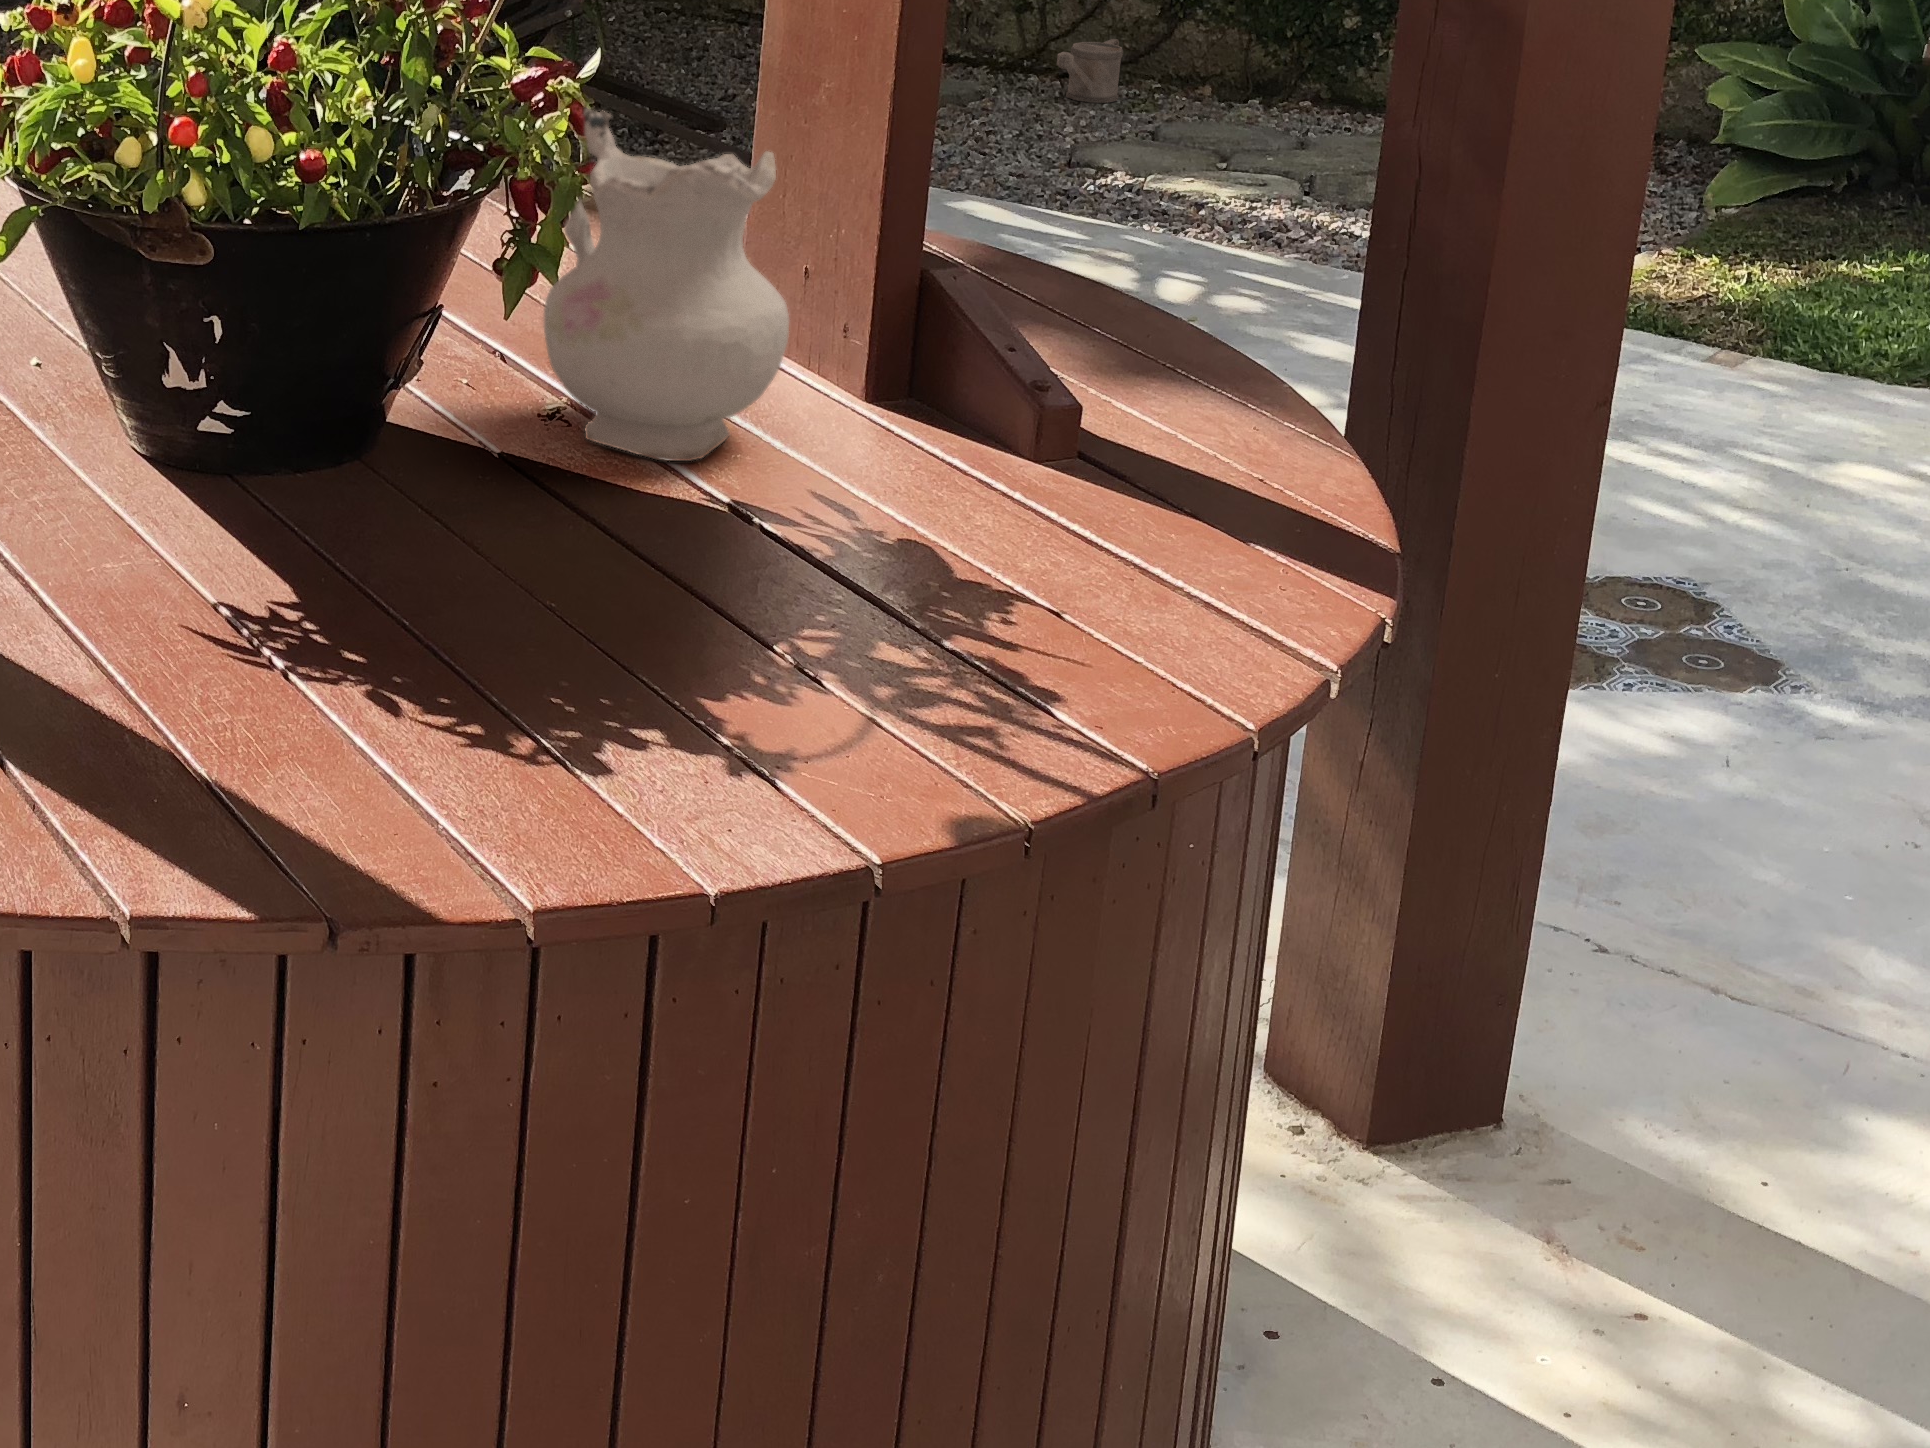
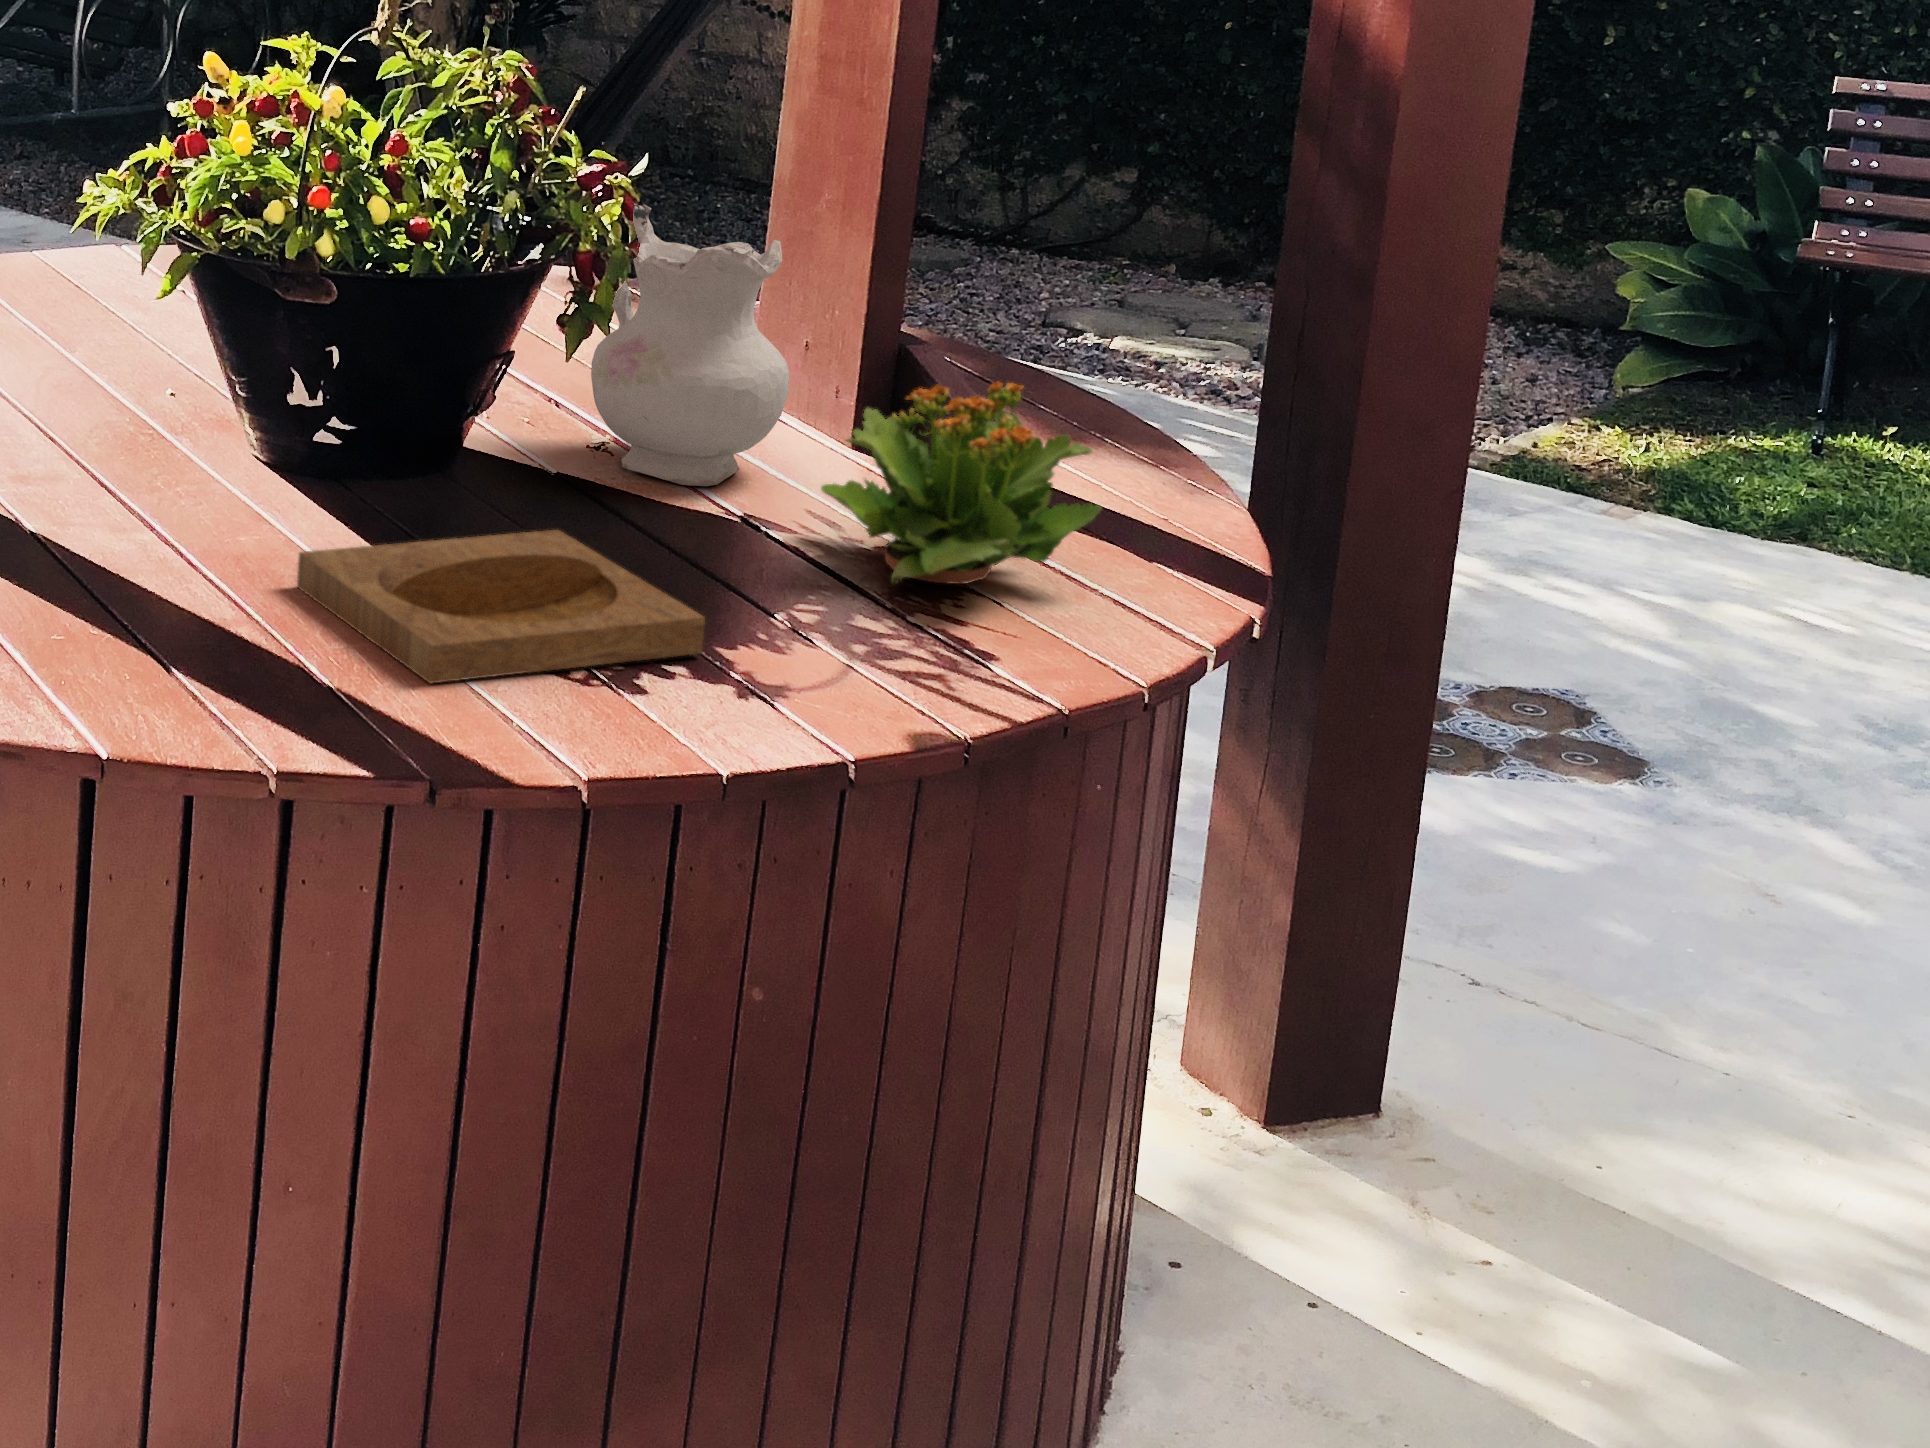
watering can: present [1057,39,1123,103] -> none [1036,219,1098,276]
potted flower: none [832,330,1192,597] -> present [821,382,1102,584]
tray: none [170,543,688,780] -> present [297,530,705,683]

